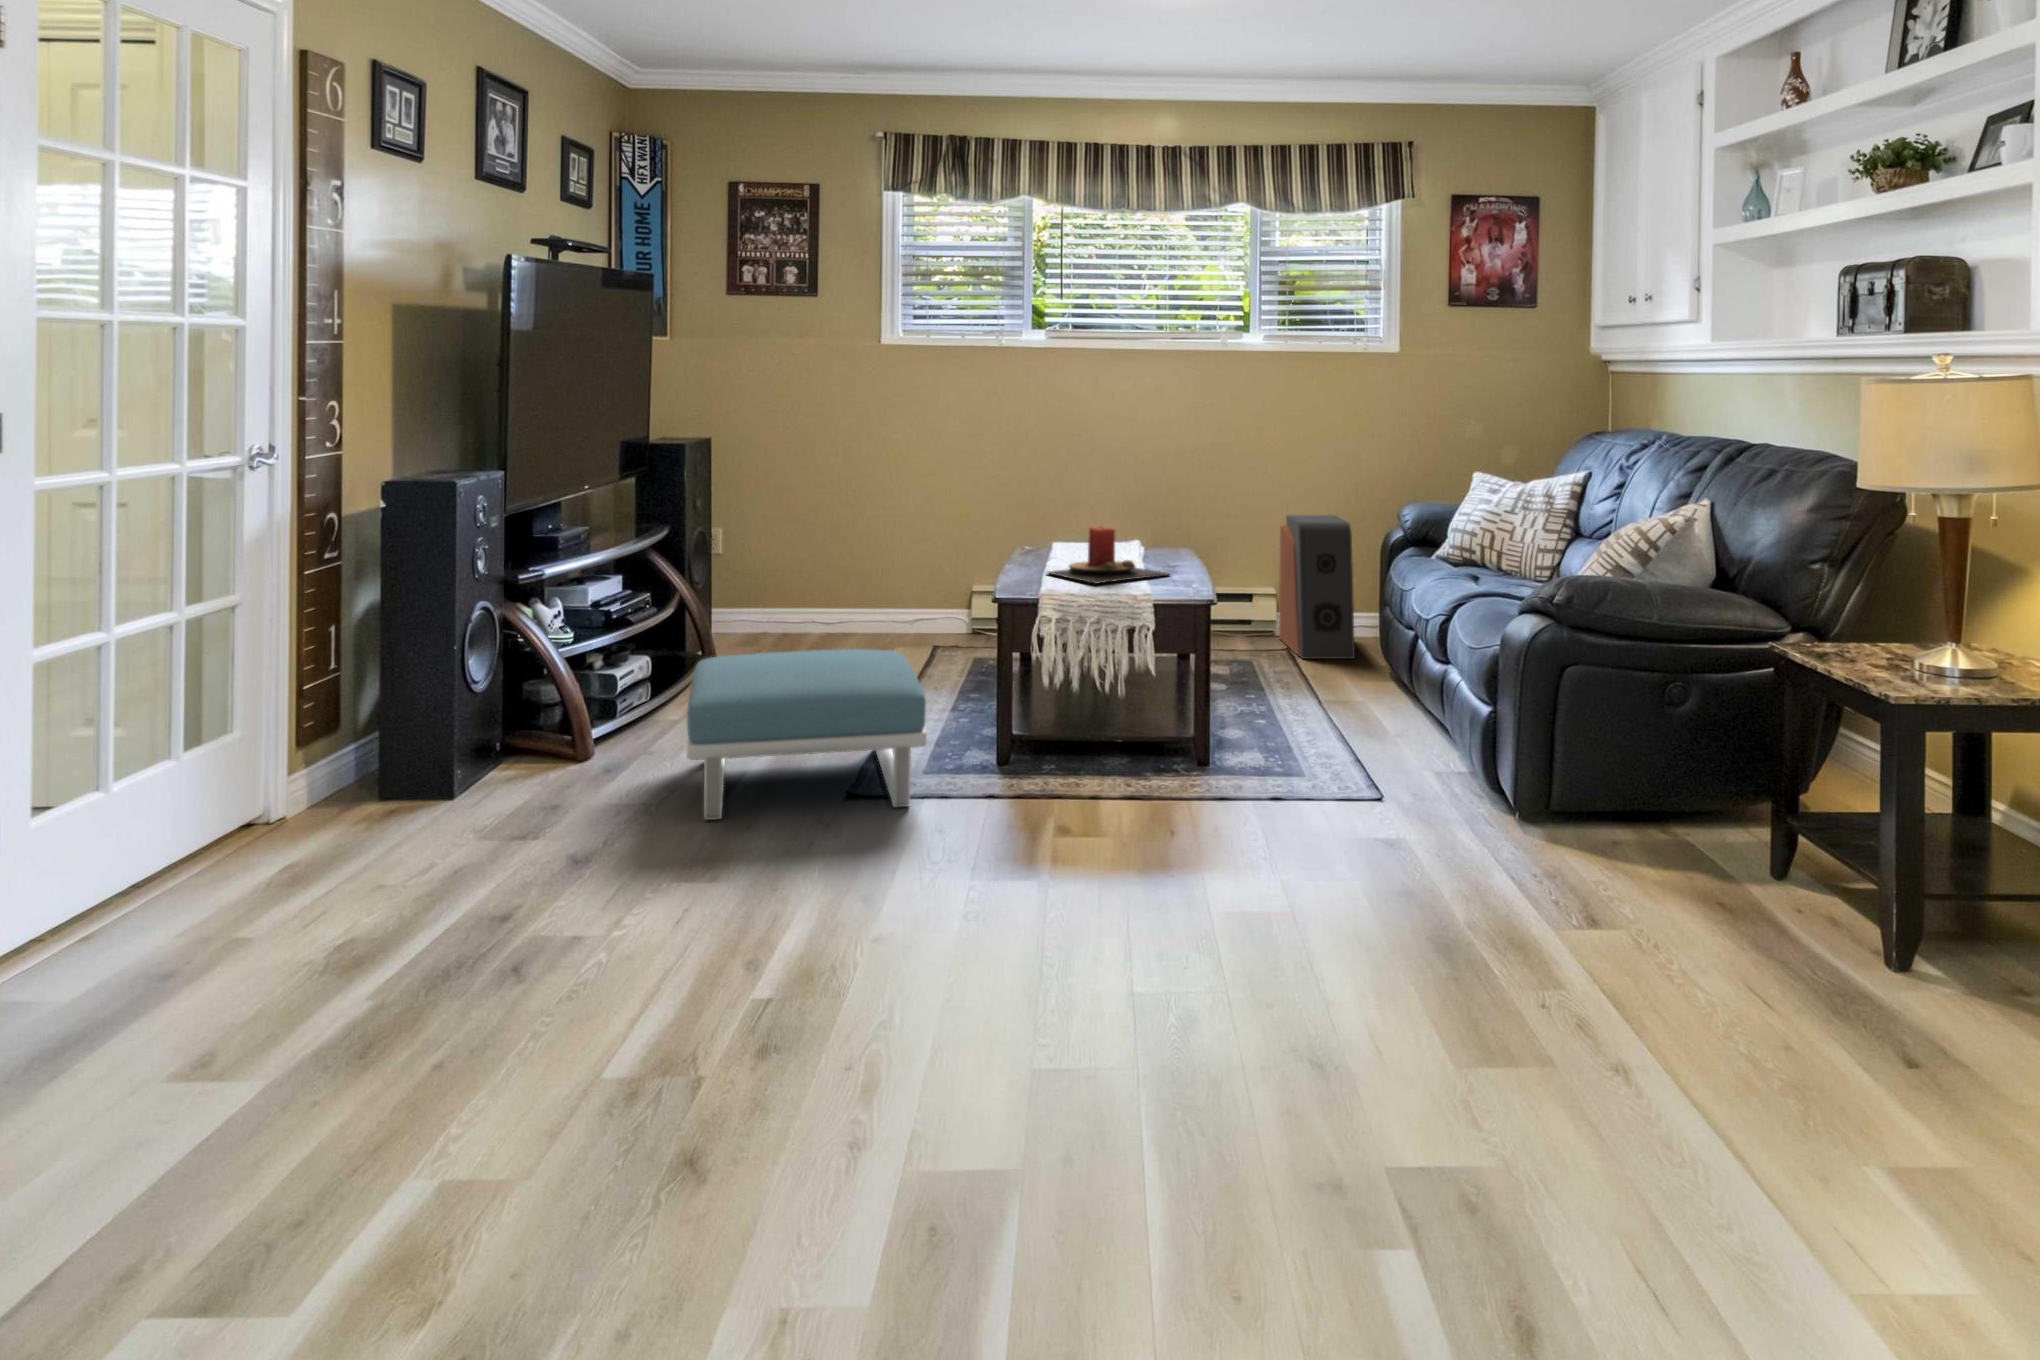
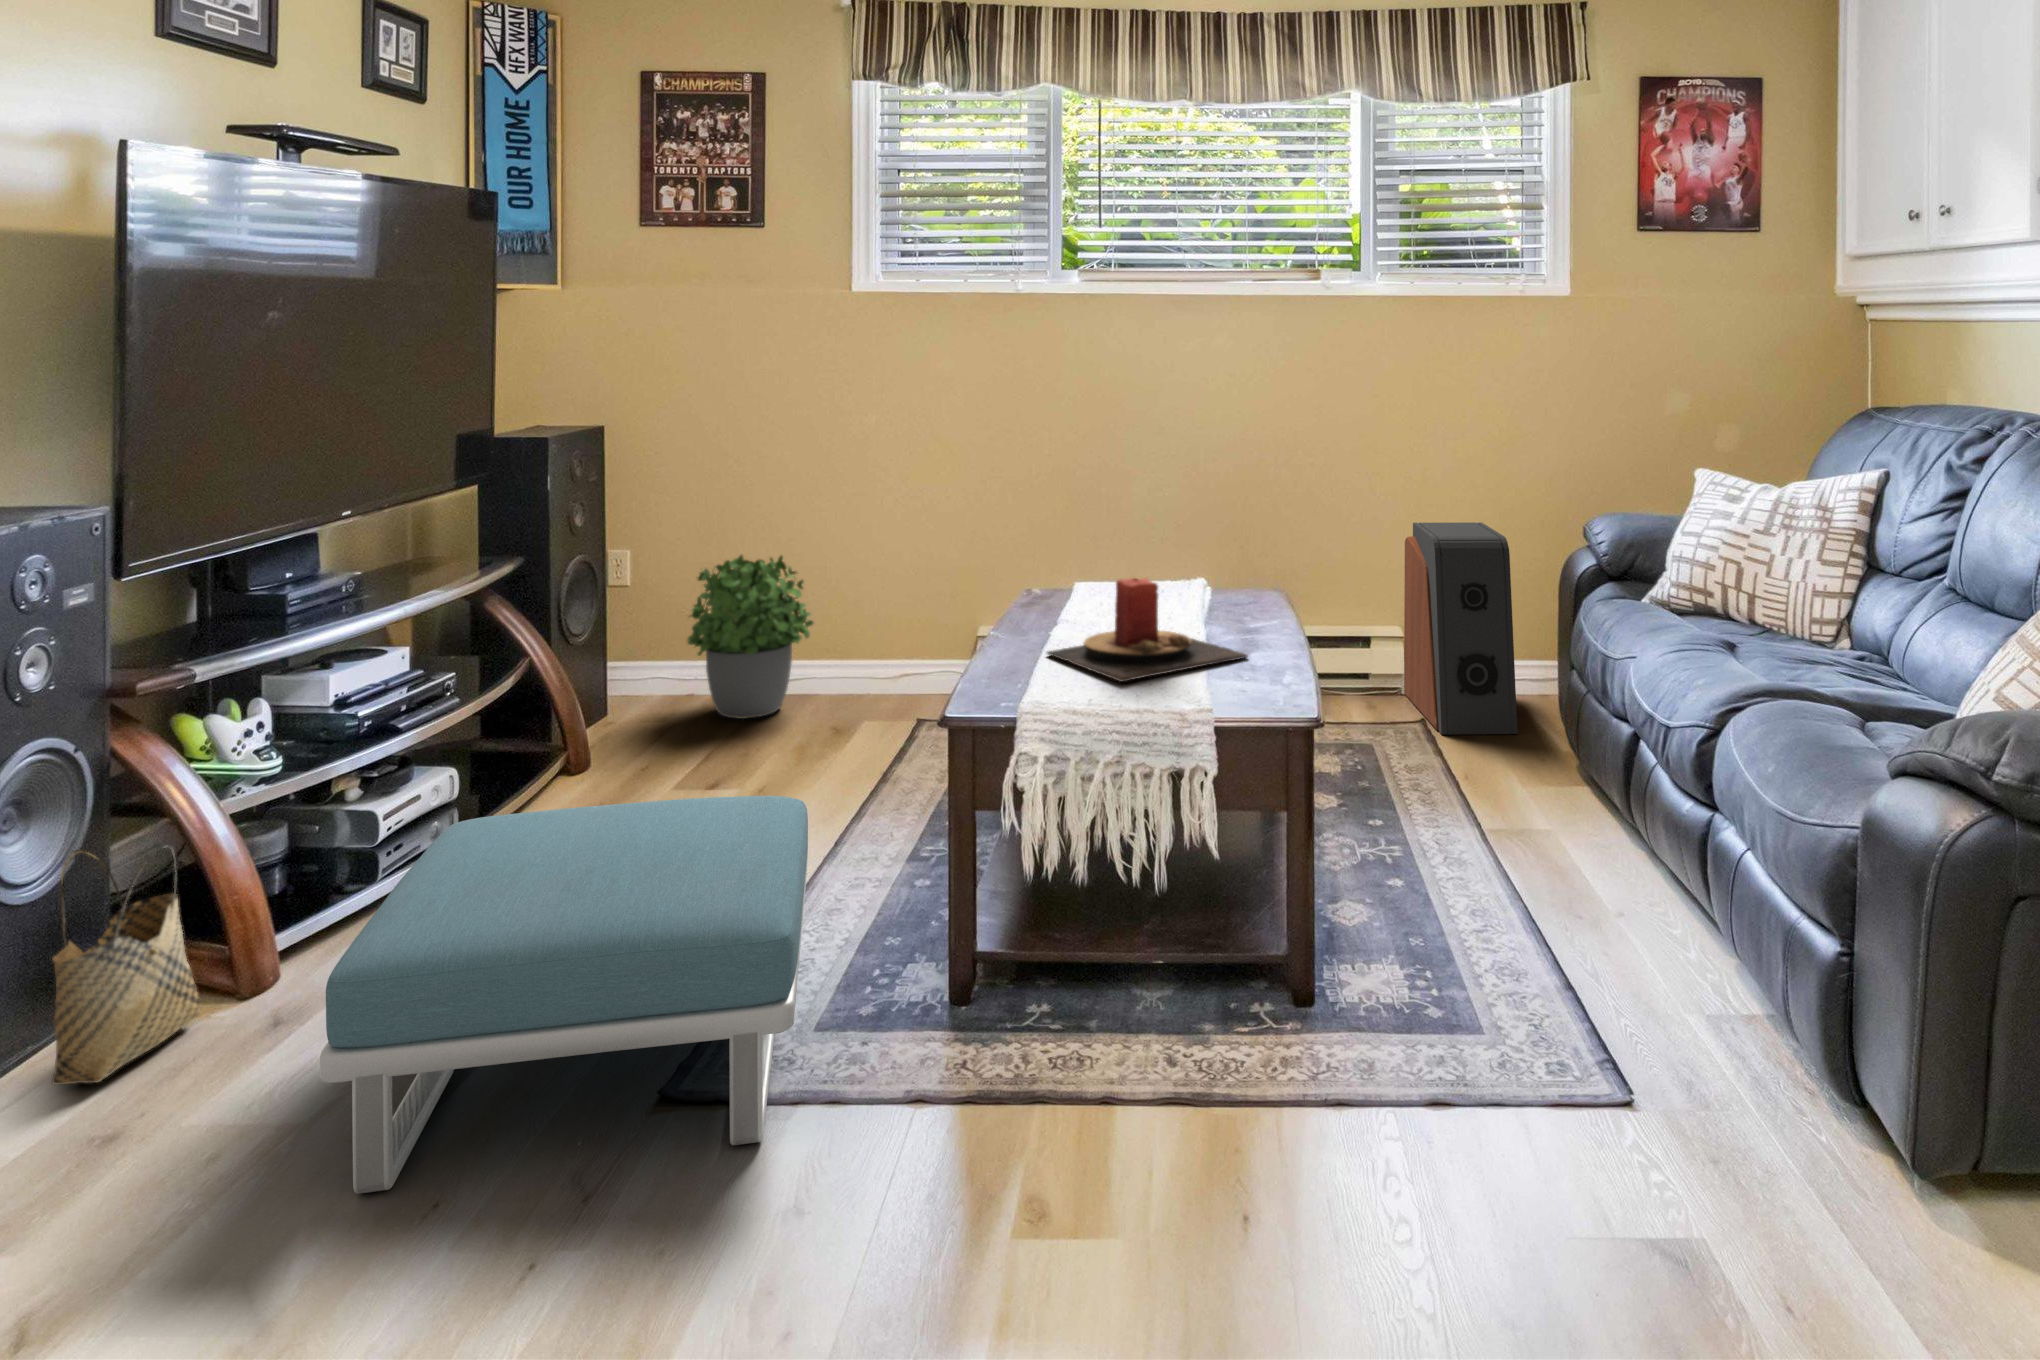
potted plant: none [763,532,856,649] -> present [687,555,813,719]
woven basket: none [500,661,561,789] -> present [52,847,200,1085]

